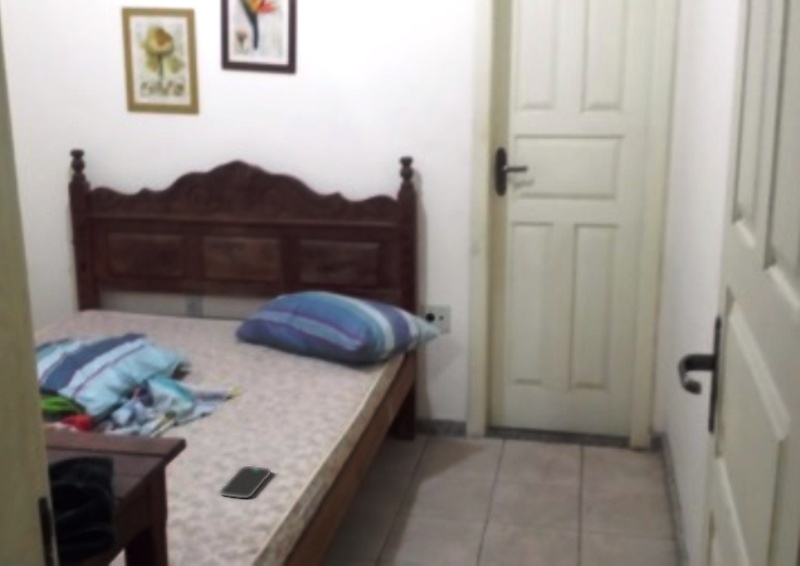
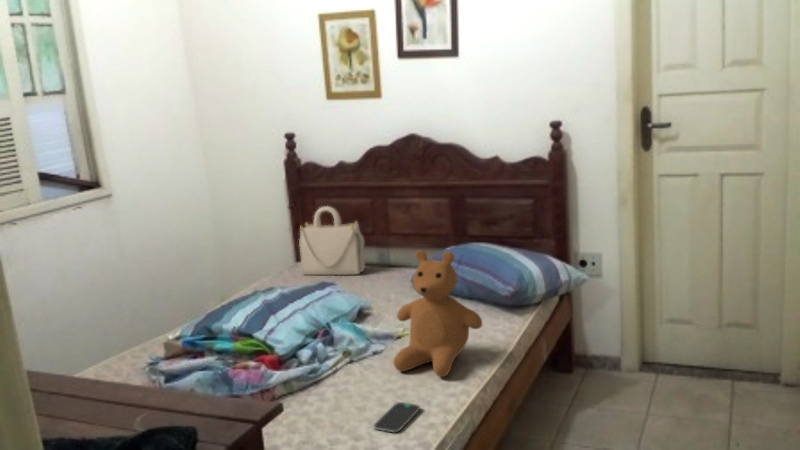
handbag: none [89,243,173,327] -> present [299,206,365,275]
teddy bear: none [232,293,335,439] -> present [393,250,482,377]

